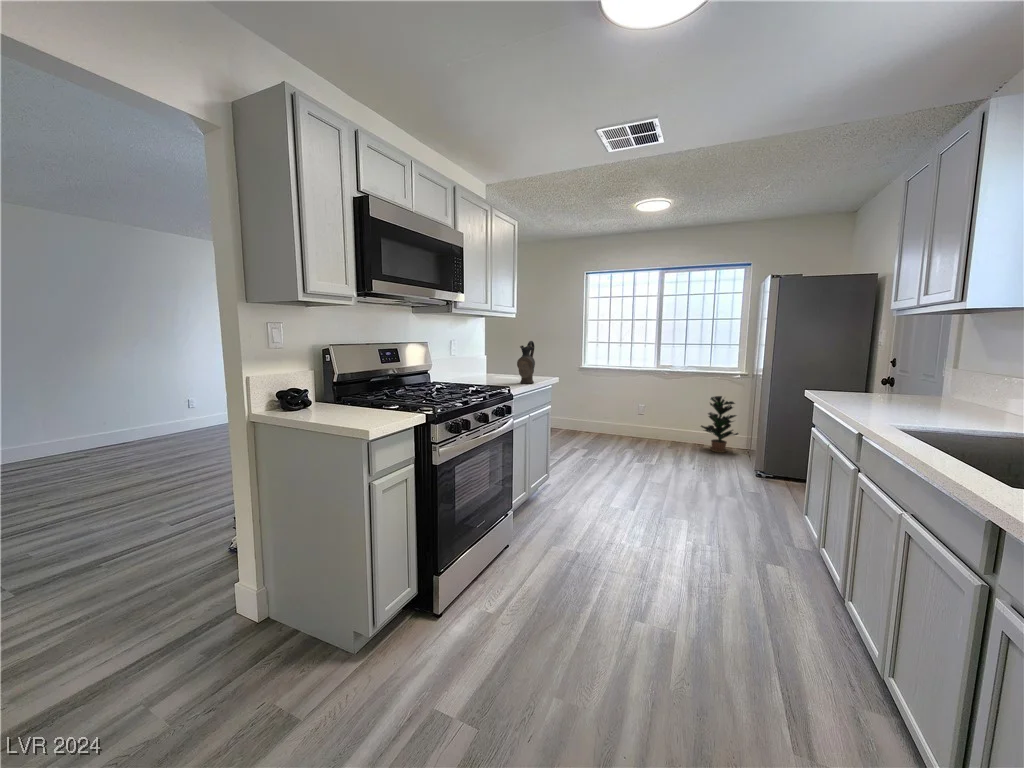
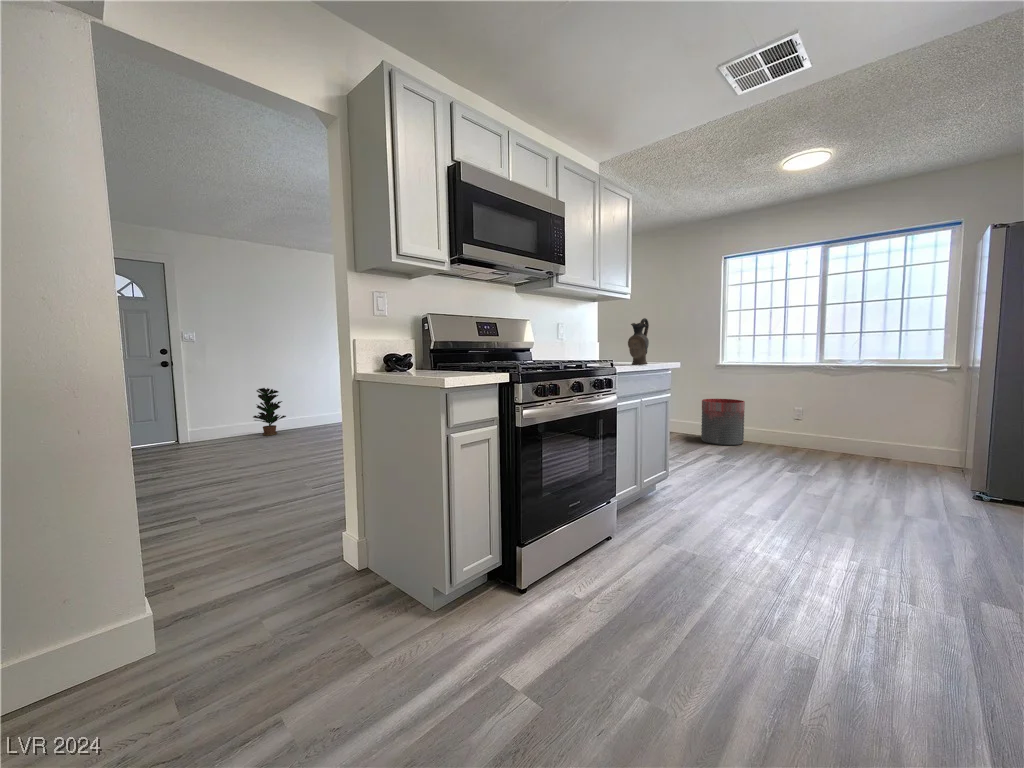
potted plant: present [701,396,738,453] -> present [253,388,286,436]
trash can: none [568,397,603,439] -> present [701,399,745,445]

